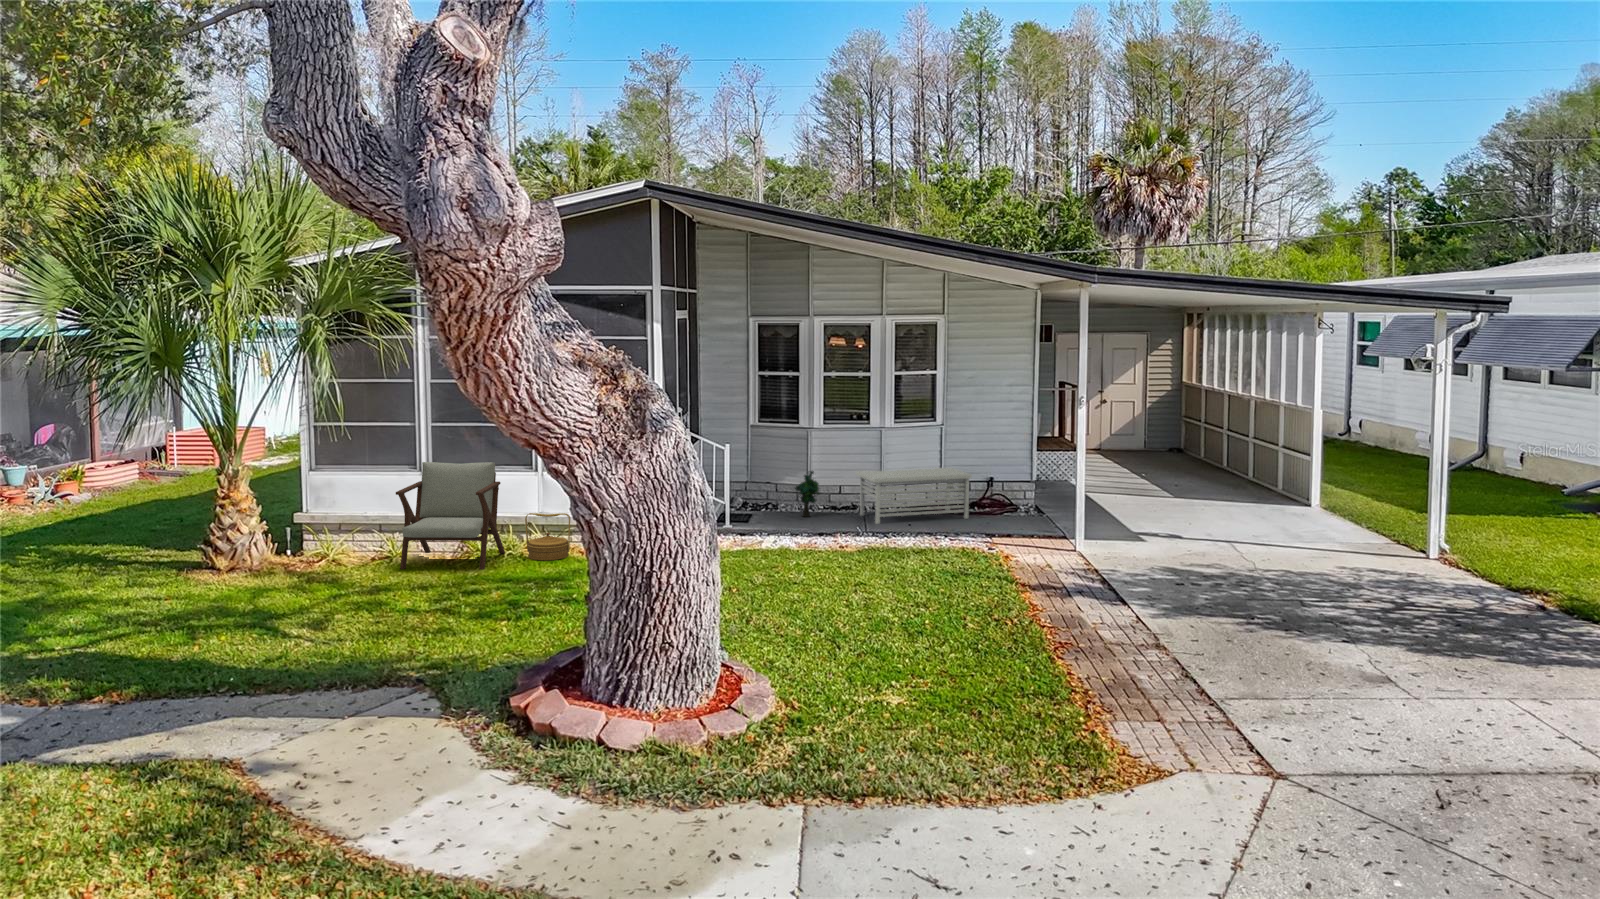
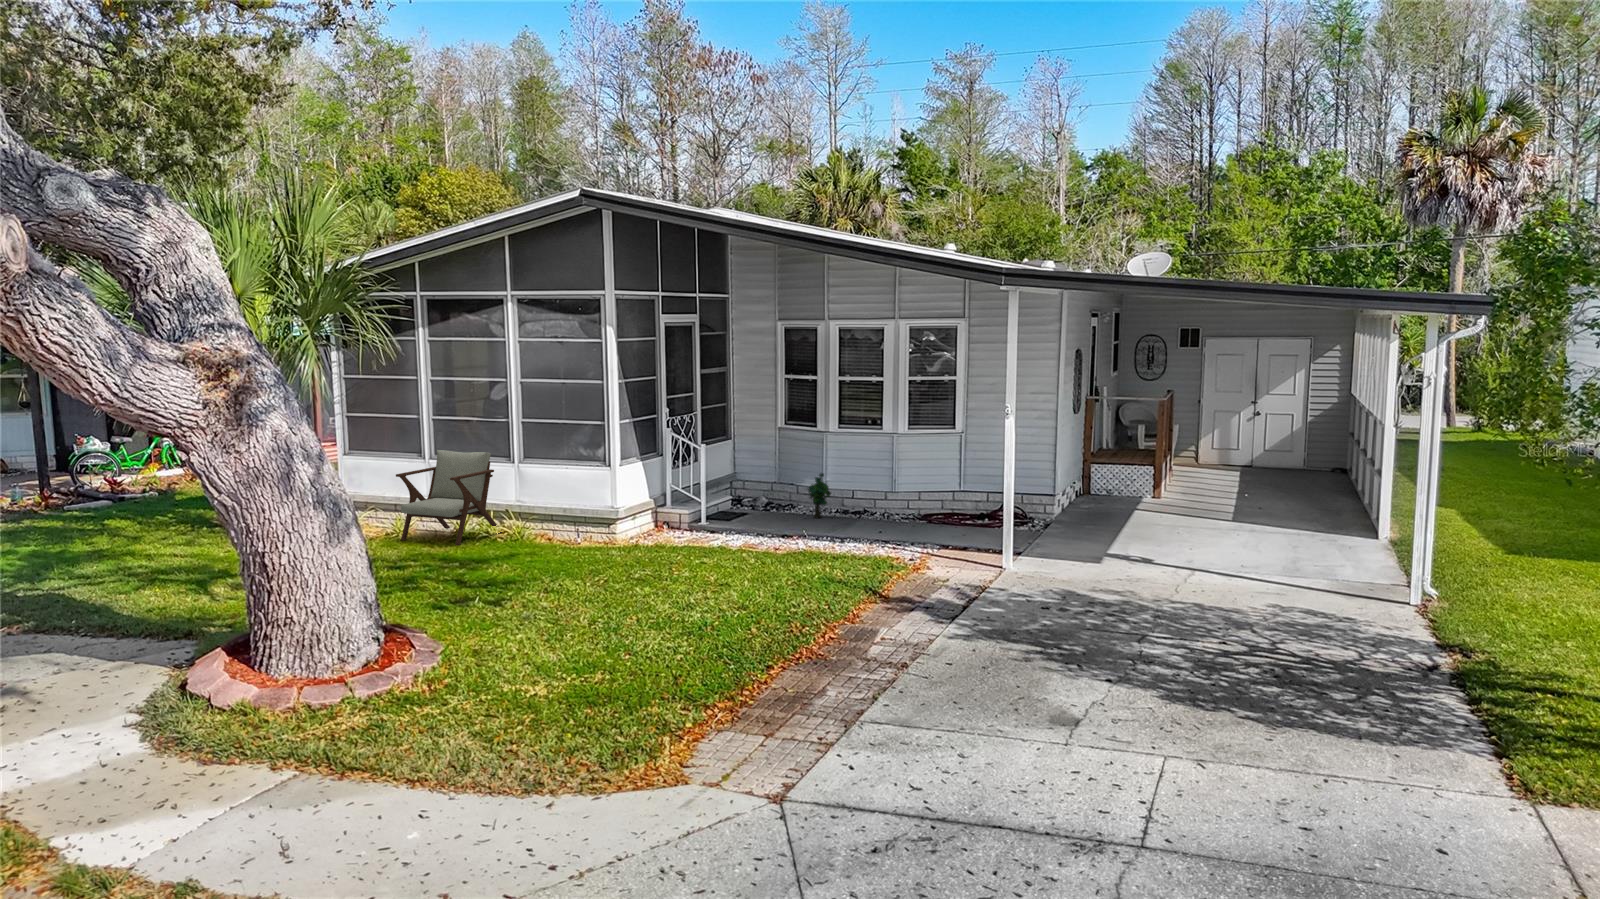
storage bench: present [856,468,972,524] -> none [864,476,972,530]
woven basket: present [525,513,570,560] -> none [509,499,546,542]

